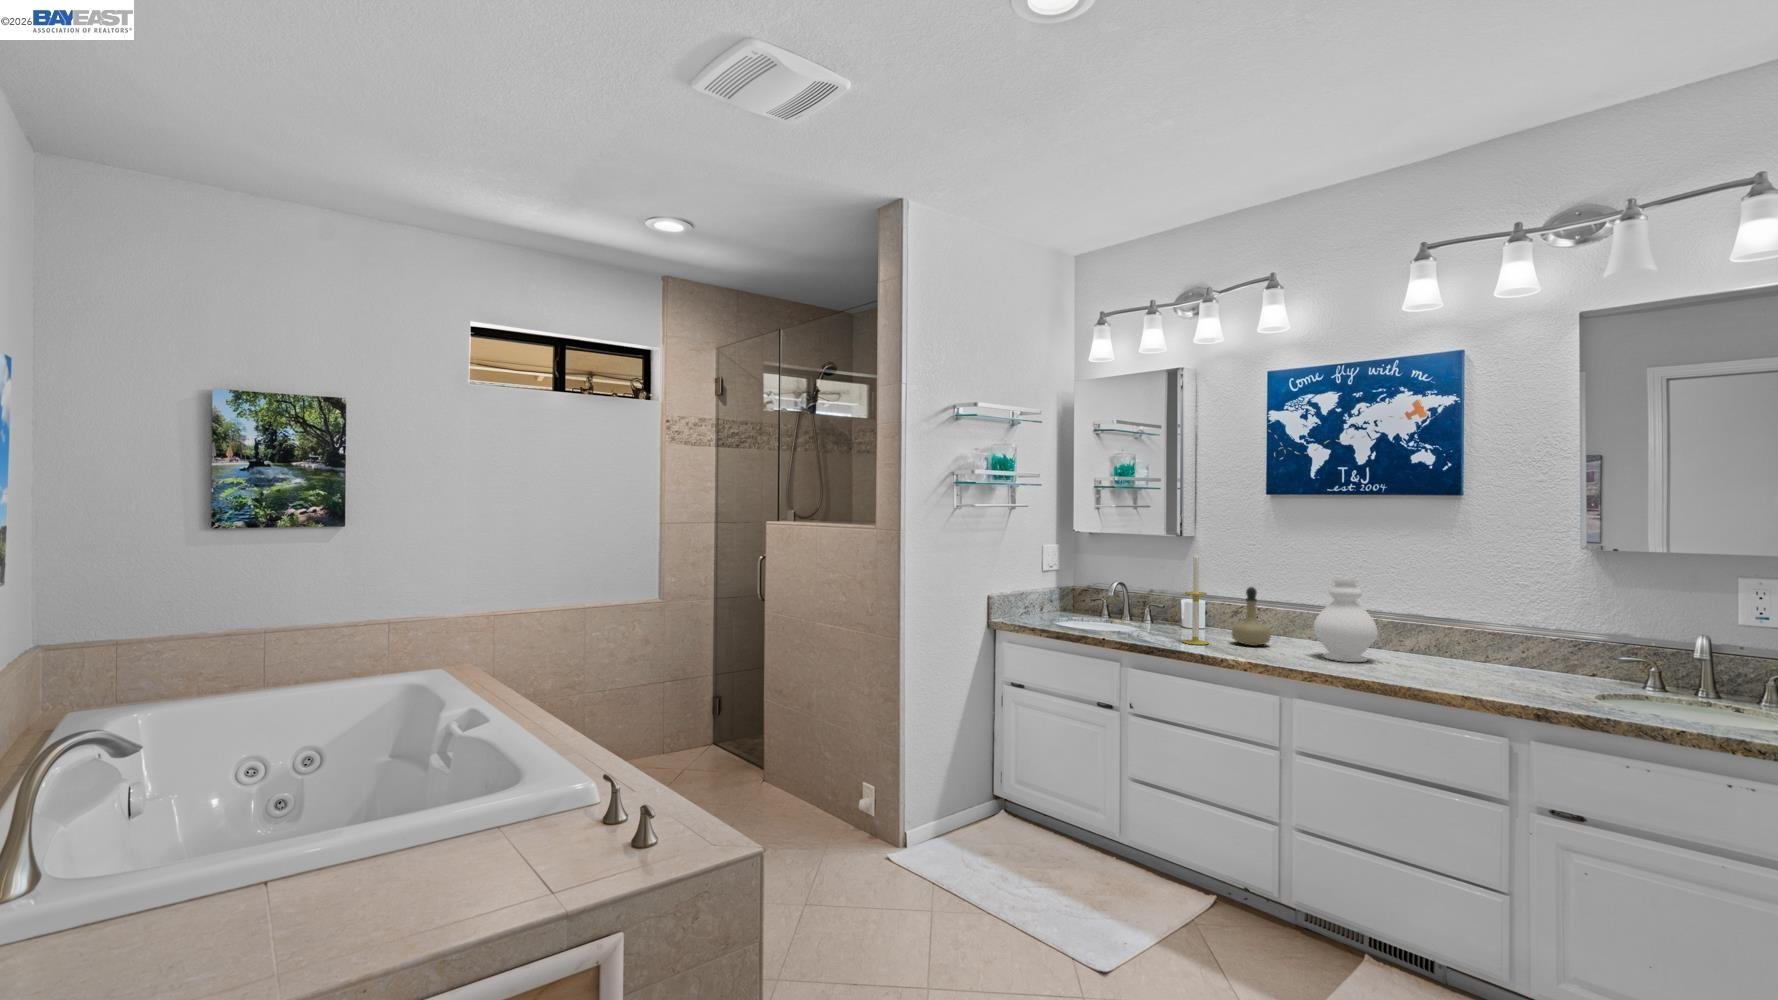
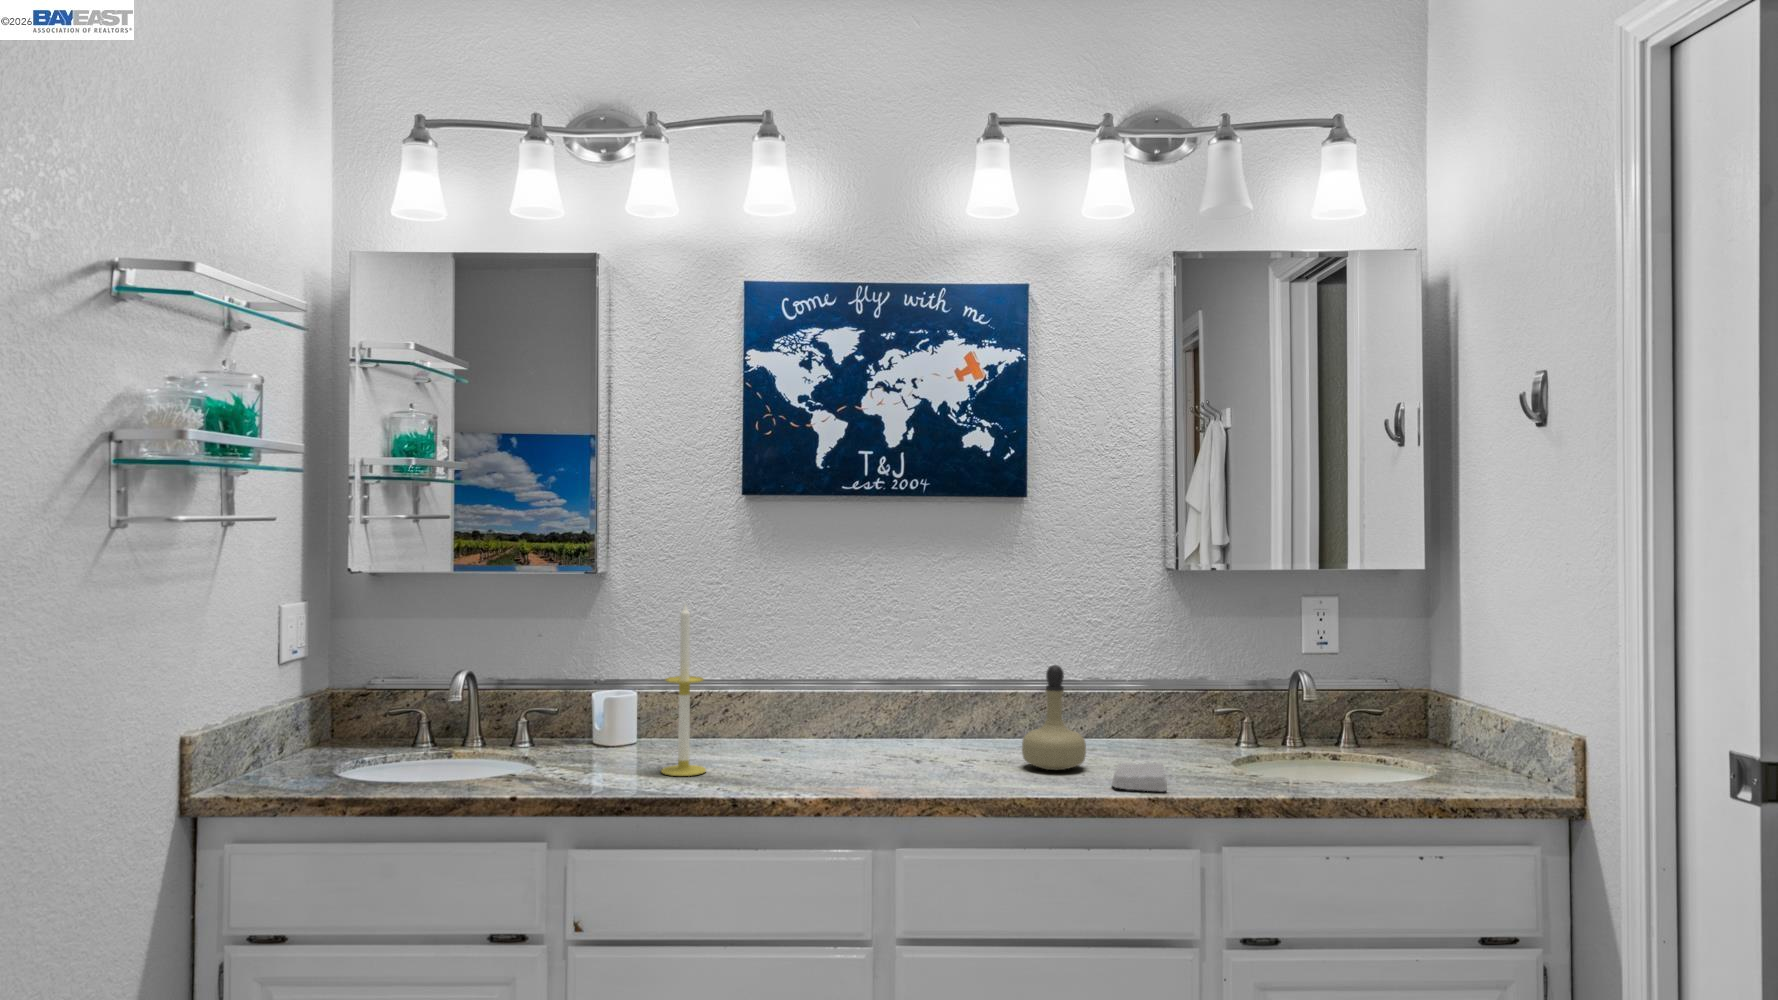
decorative vase: present [1313,579,1378,662] -> none [872,633,962,769]
perfume bottle: present [1232,587,1271,646] -> present [1022,665,1086,770]
soap bar: none [1454,673,1500,695] -> present [1112,763,1167,792]

